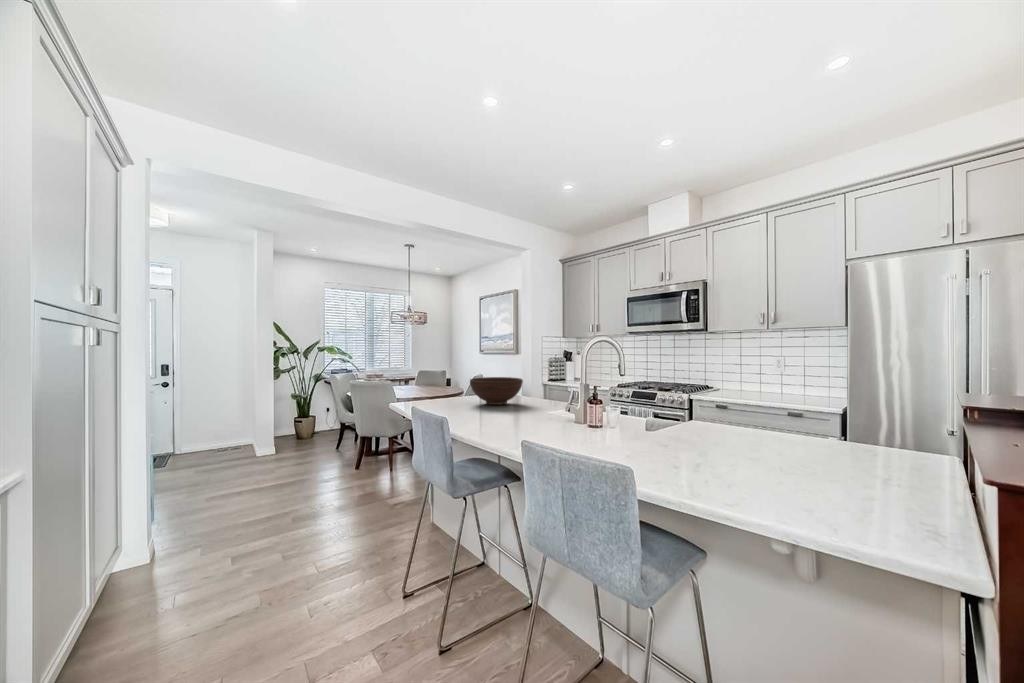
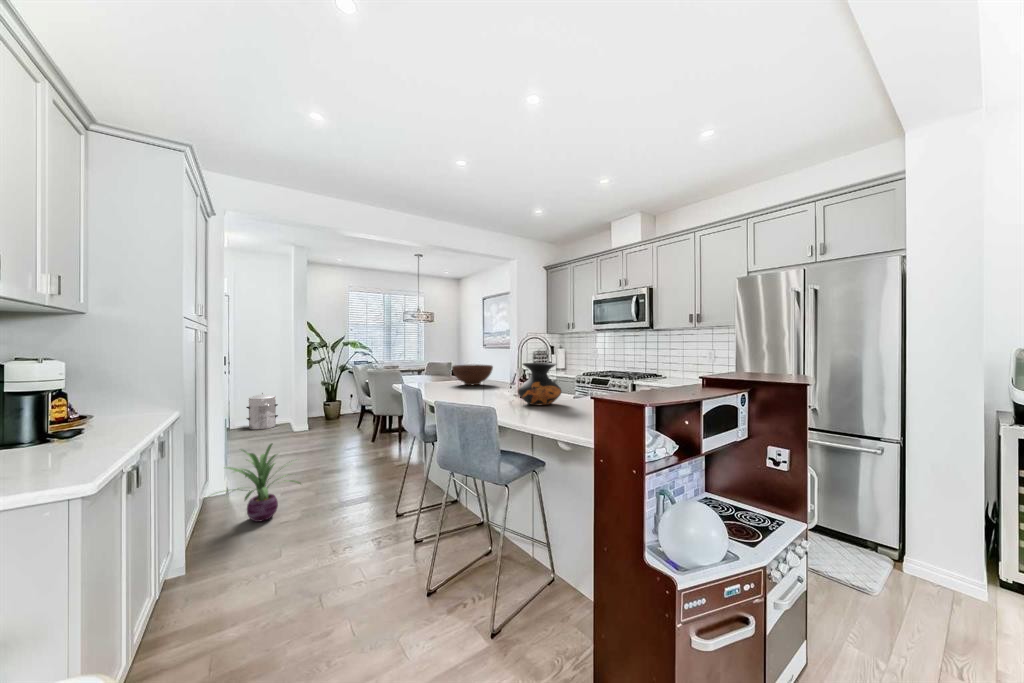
vase: none [594,380,661,444] -> present [518,363,561,405]
waste bin: none [197,409,237,455] -> present [246,393,278,430]
decorative plant: none [115,491,270,609] -> present [216,443,300,522]

